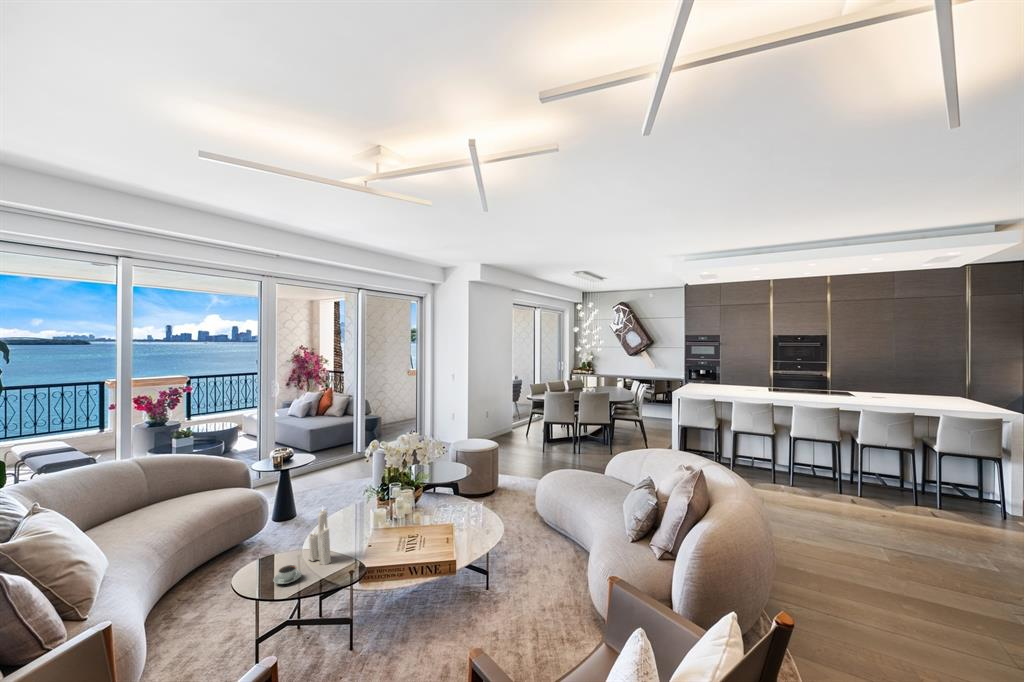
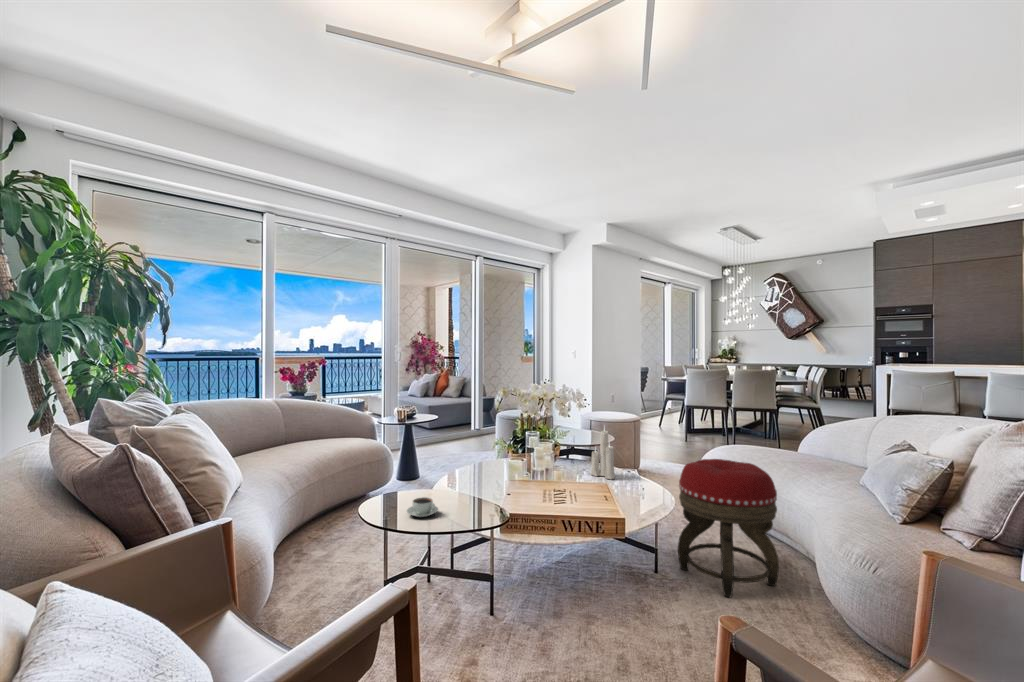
footstool: none [505,496,573,605] -> present [678,459,779,597]
candle: present [308,510,331,565] -> present [591,429,615,479]

